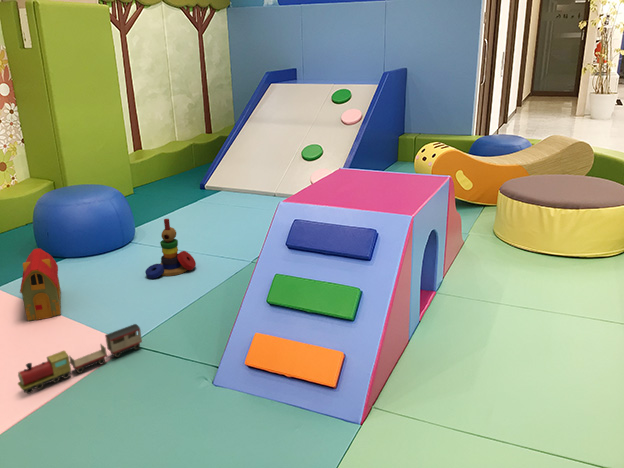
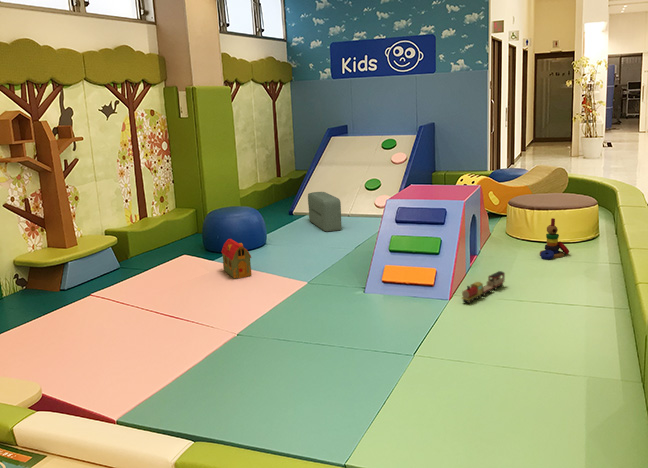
pouf: none [221,160,257,220] -> present [308,192,342,231]
stacking toy: present [145,219,196,279] -> present [540,218,569,260]
toy train: present [18,324,142,394] -> present [462,271,505,303]

